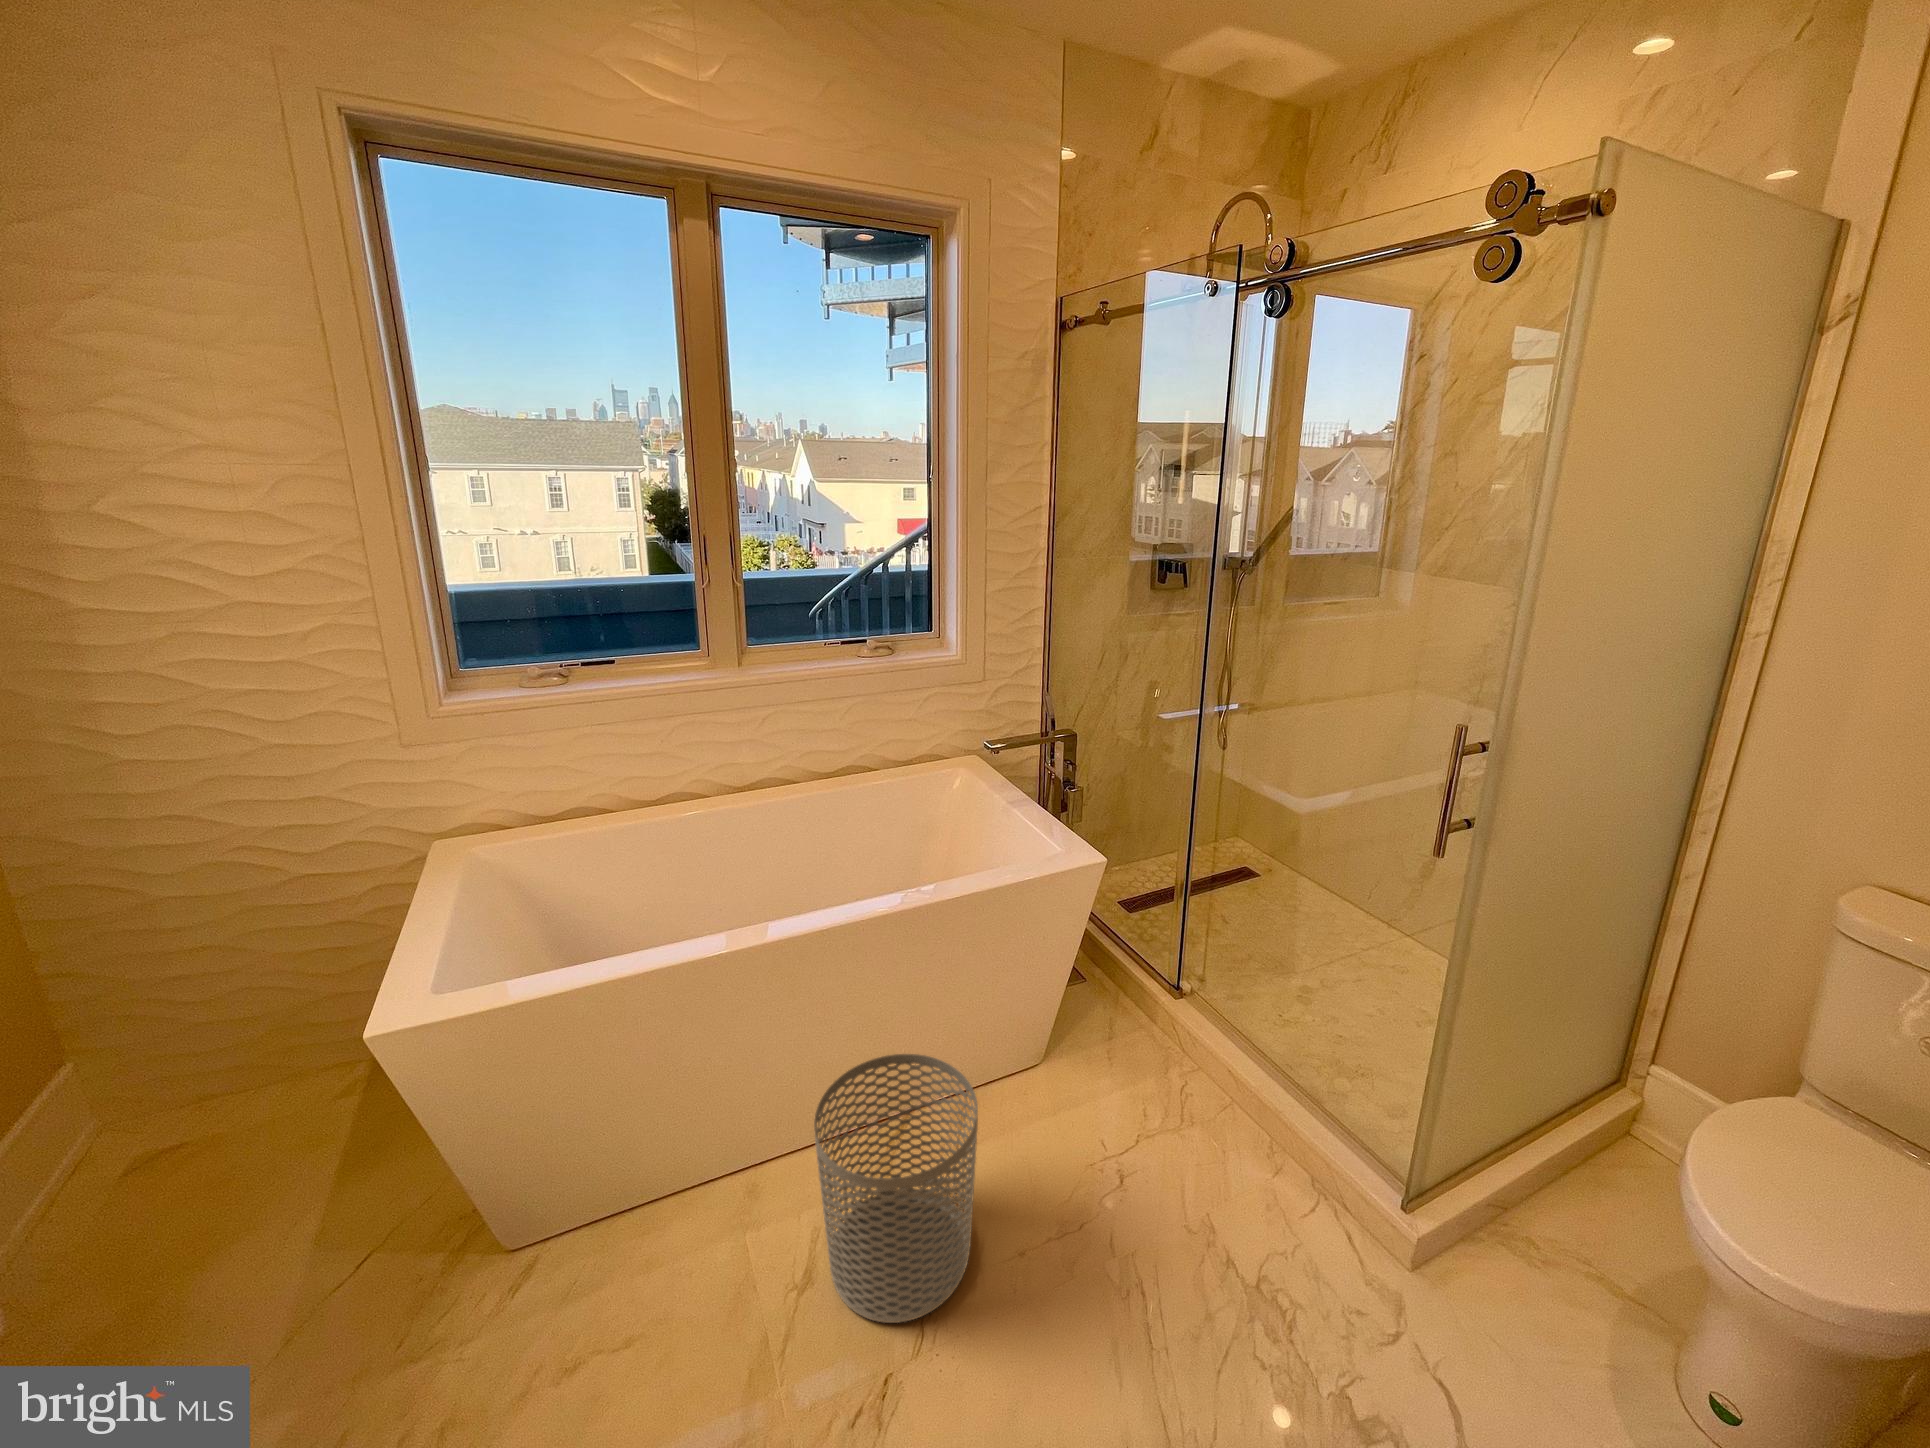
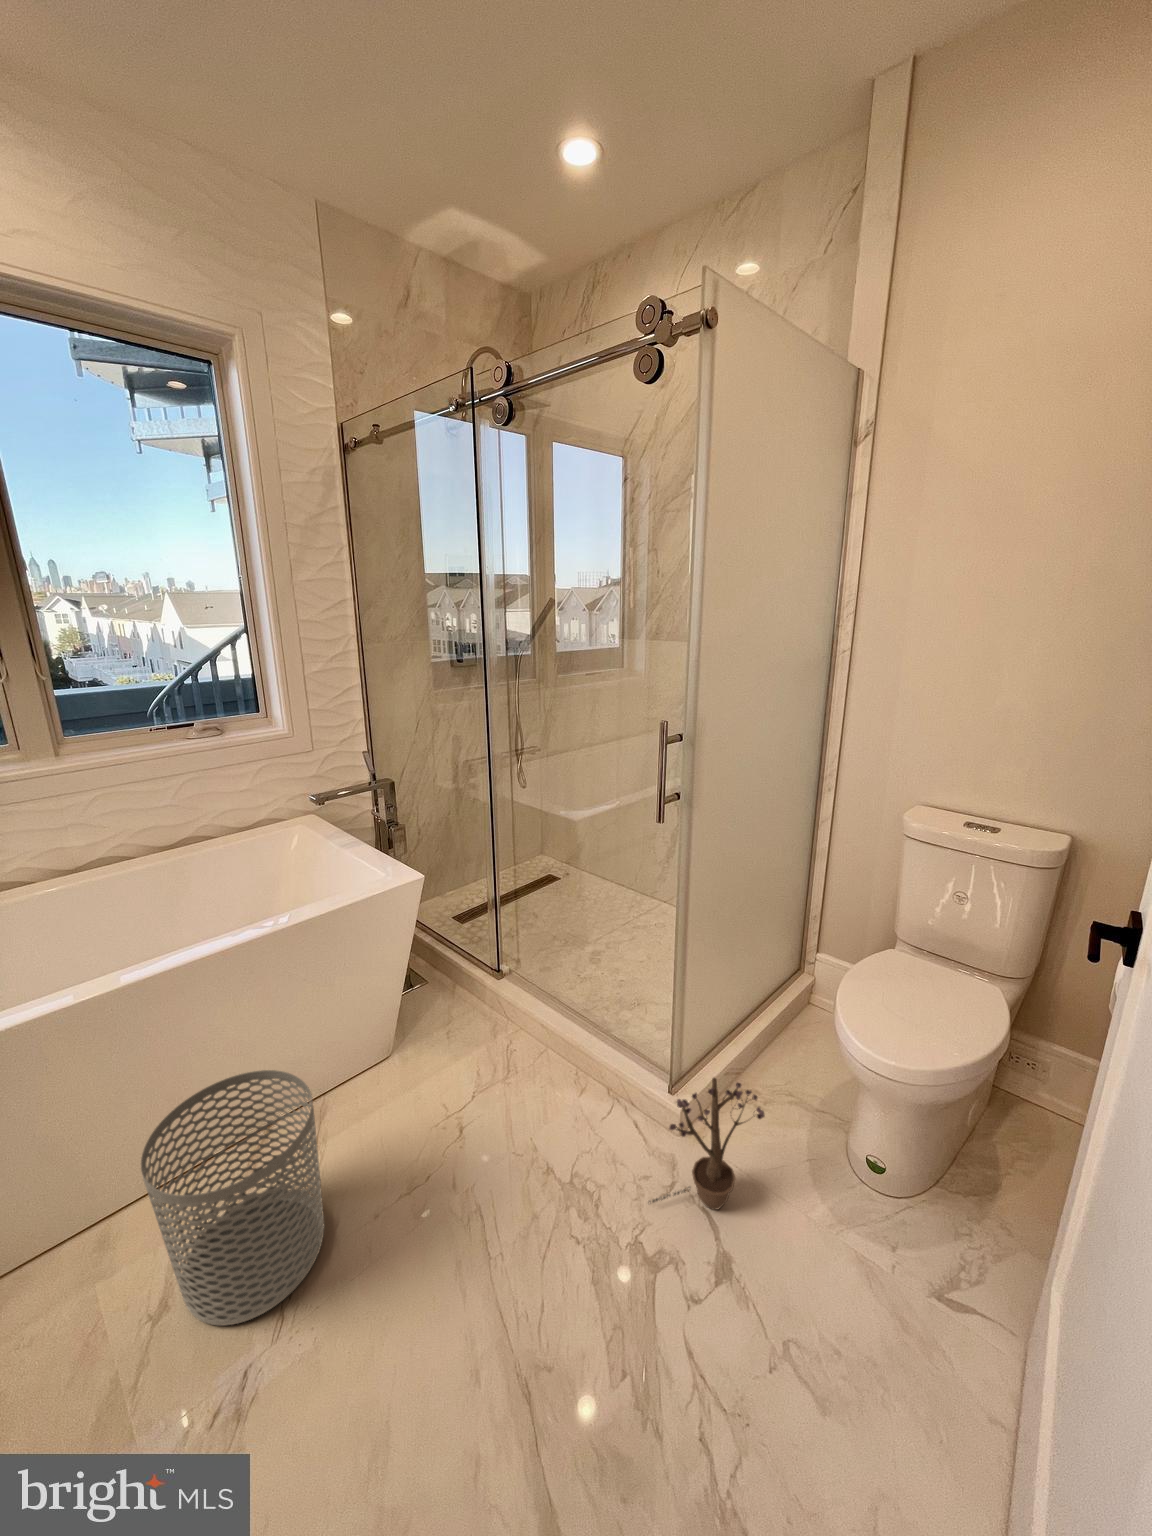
decorative plant: none [1362,1213,1551,1387] -> present [648,1078,765,1210]

